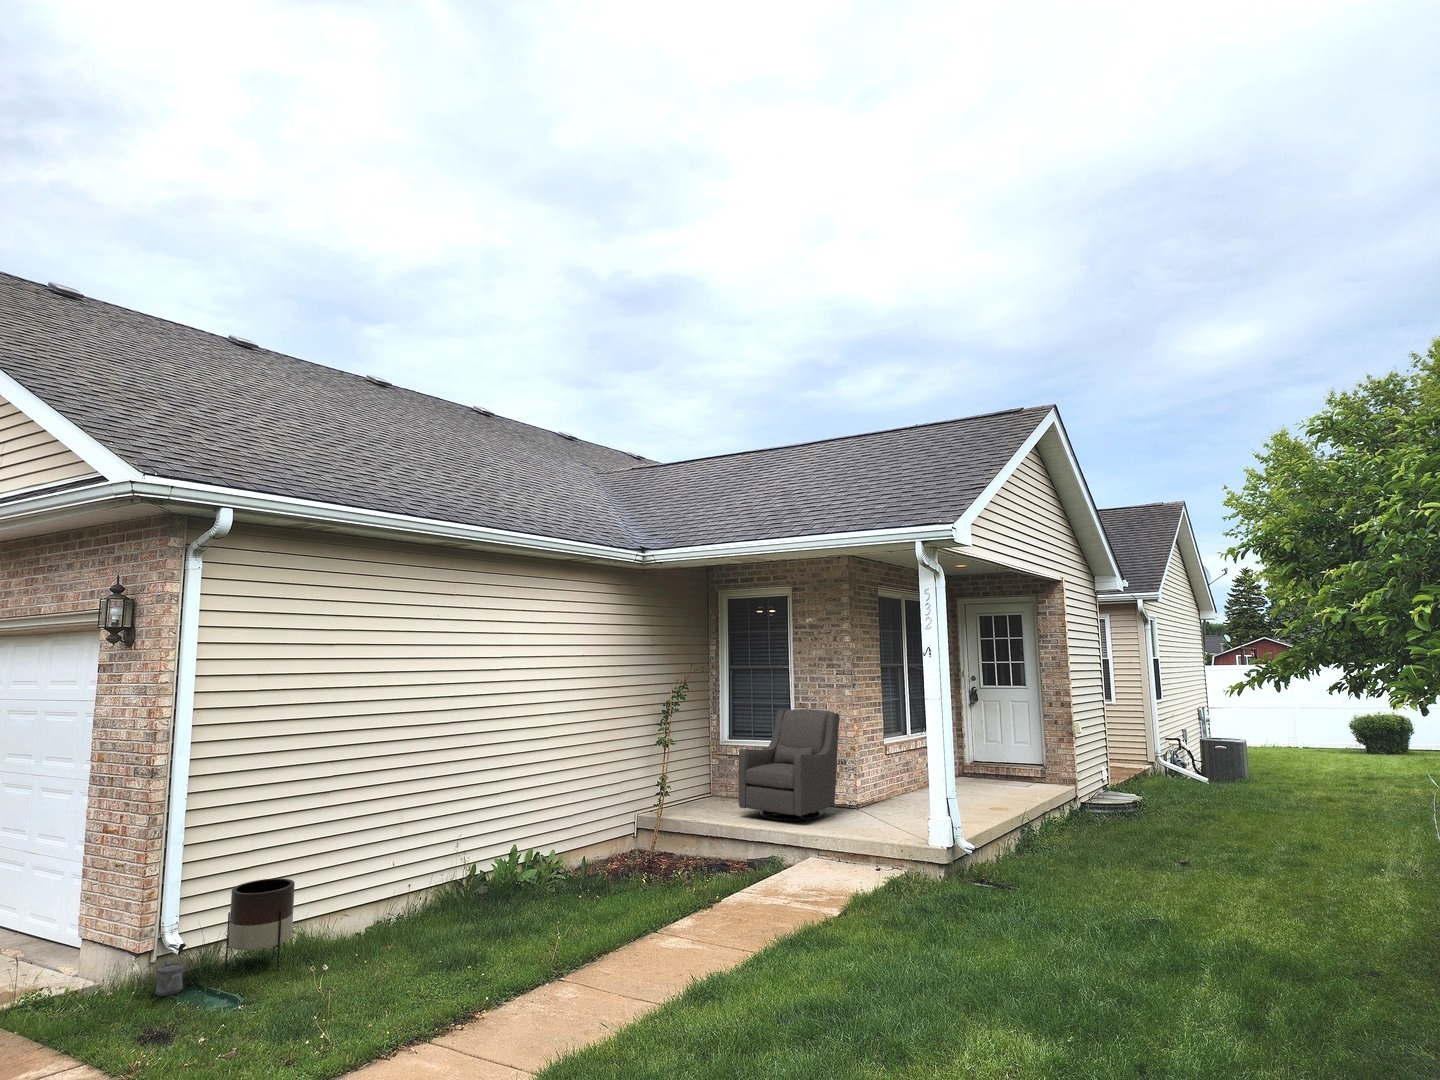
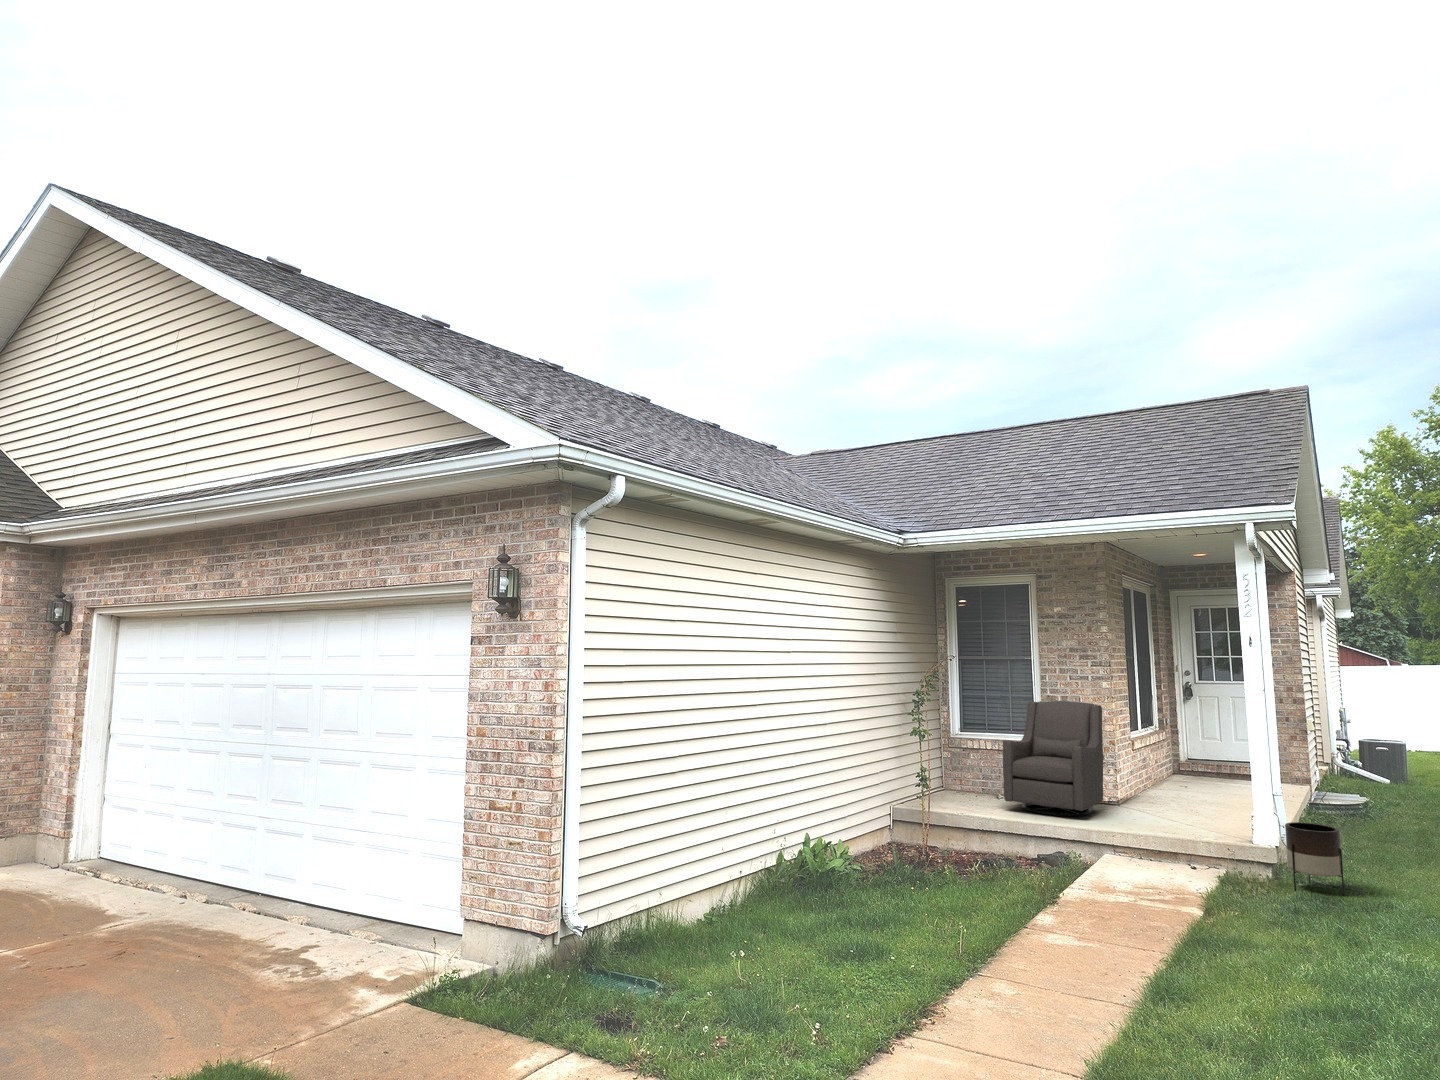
planter: present [225,878,295,972] -> present [1285,822,1345,896]
watering can: present [155,960,185,996] -> none [573,942,610,979]

